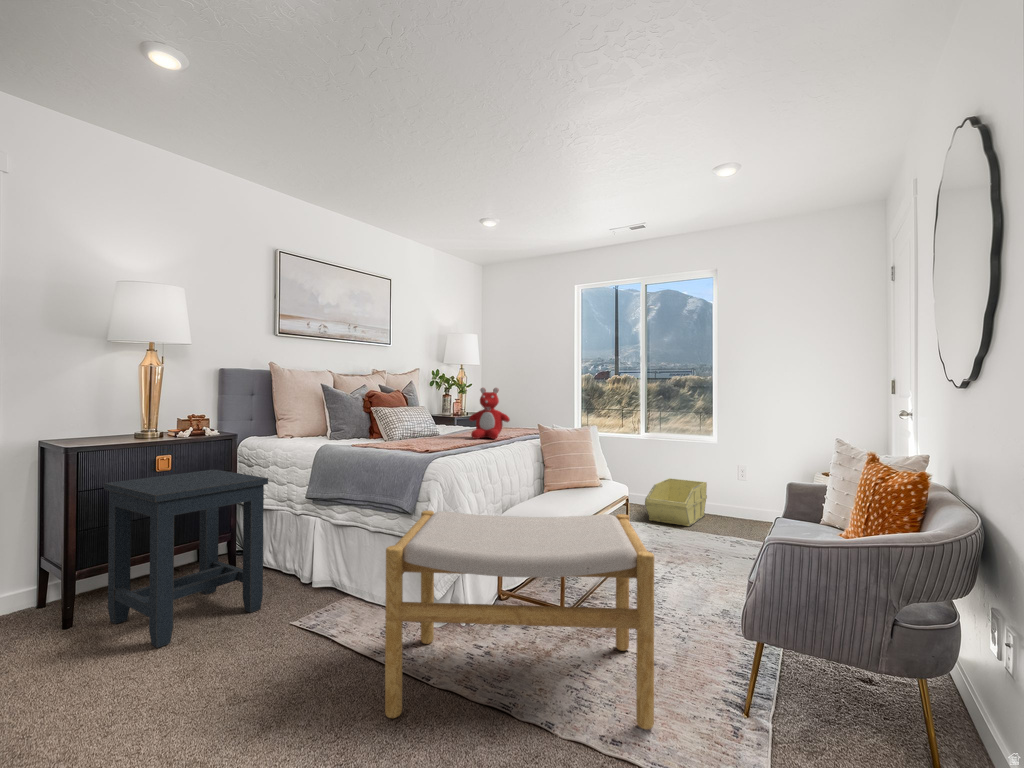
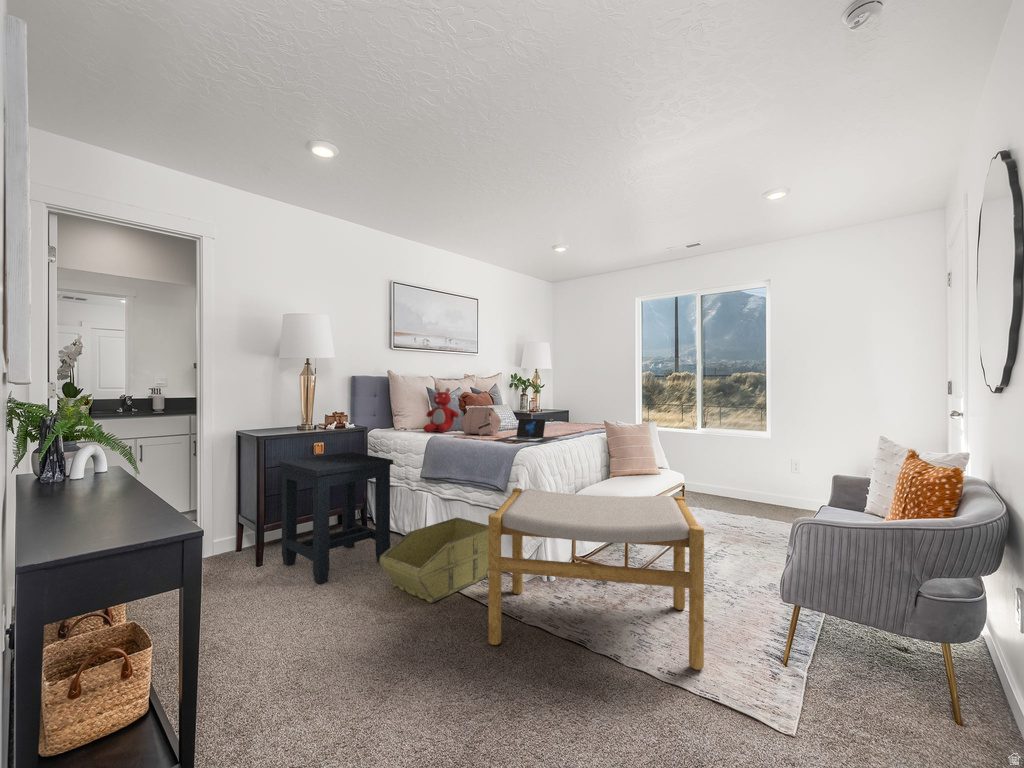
teddy bear: present [469,388,510,439] -> present [423,388,459,433]
handbag: none [361,393,412,446] -> present [461,393,502,436]
laptop: none [400,424,482,454] -> present [496,418,557,443]
storage bin: present [645,478,707,526] -> present [379,517,489,603]

